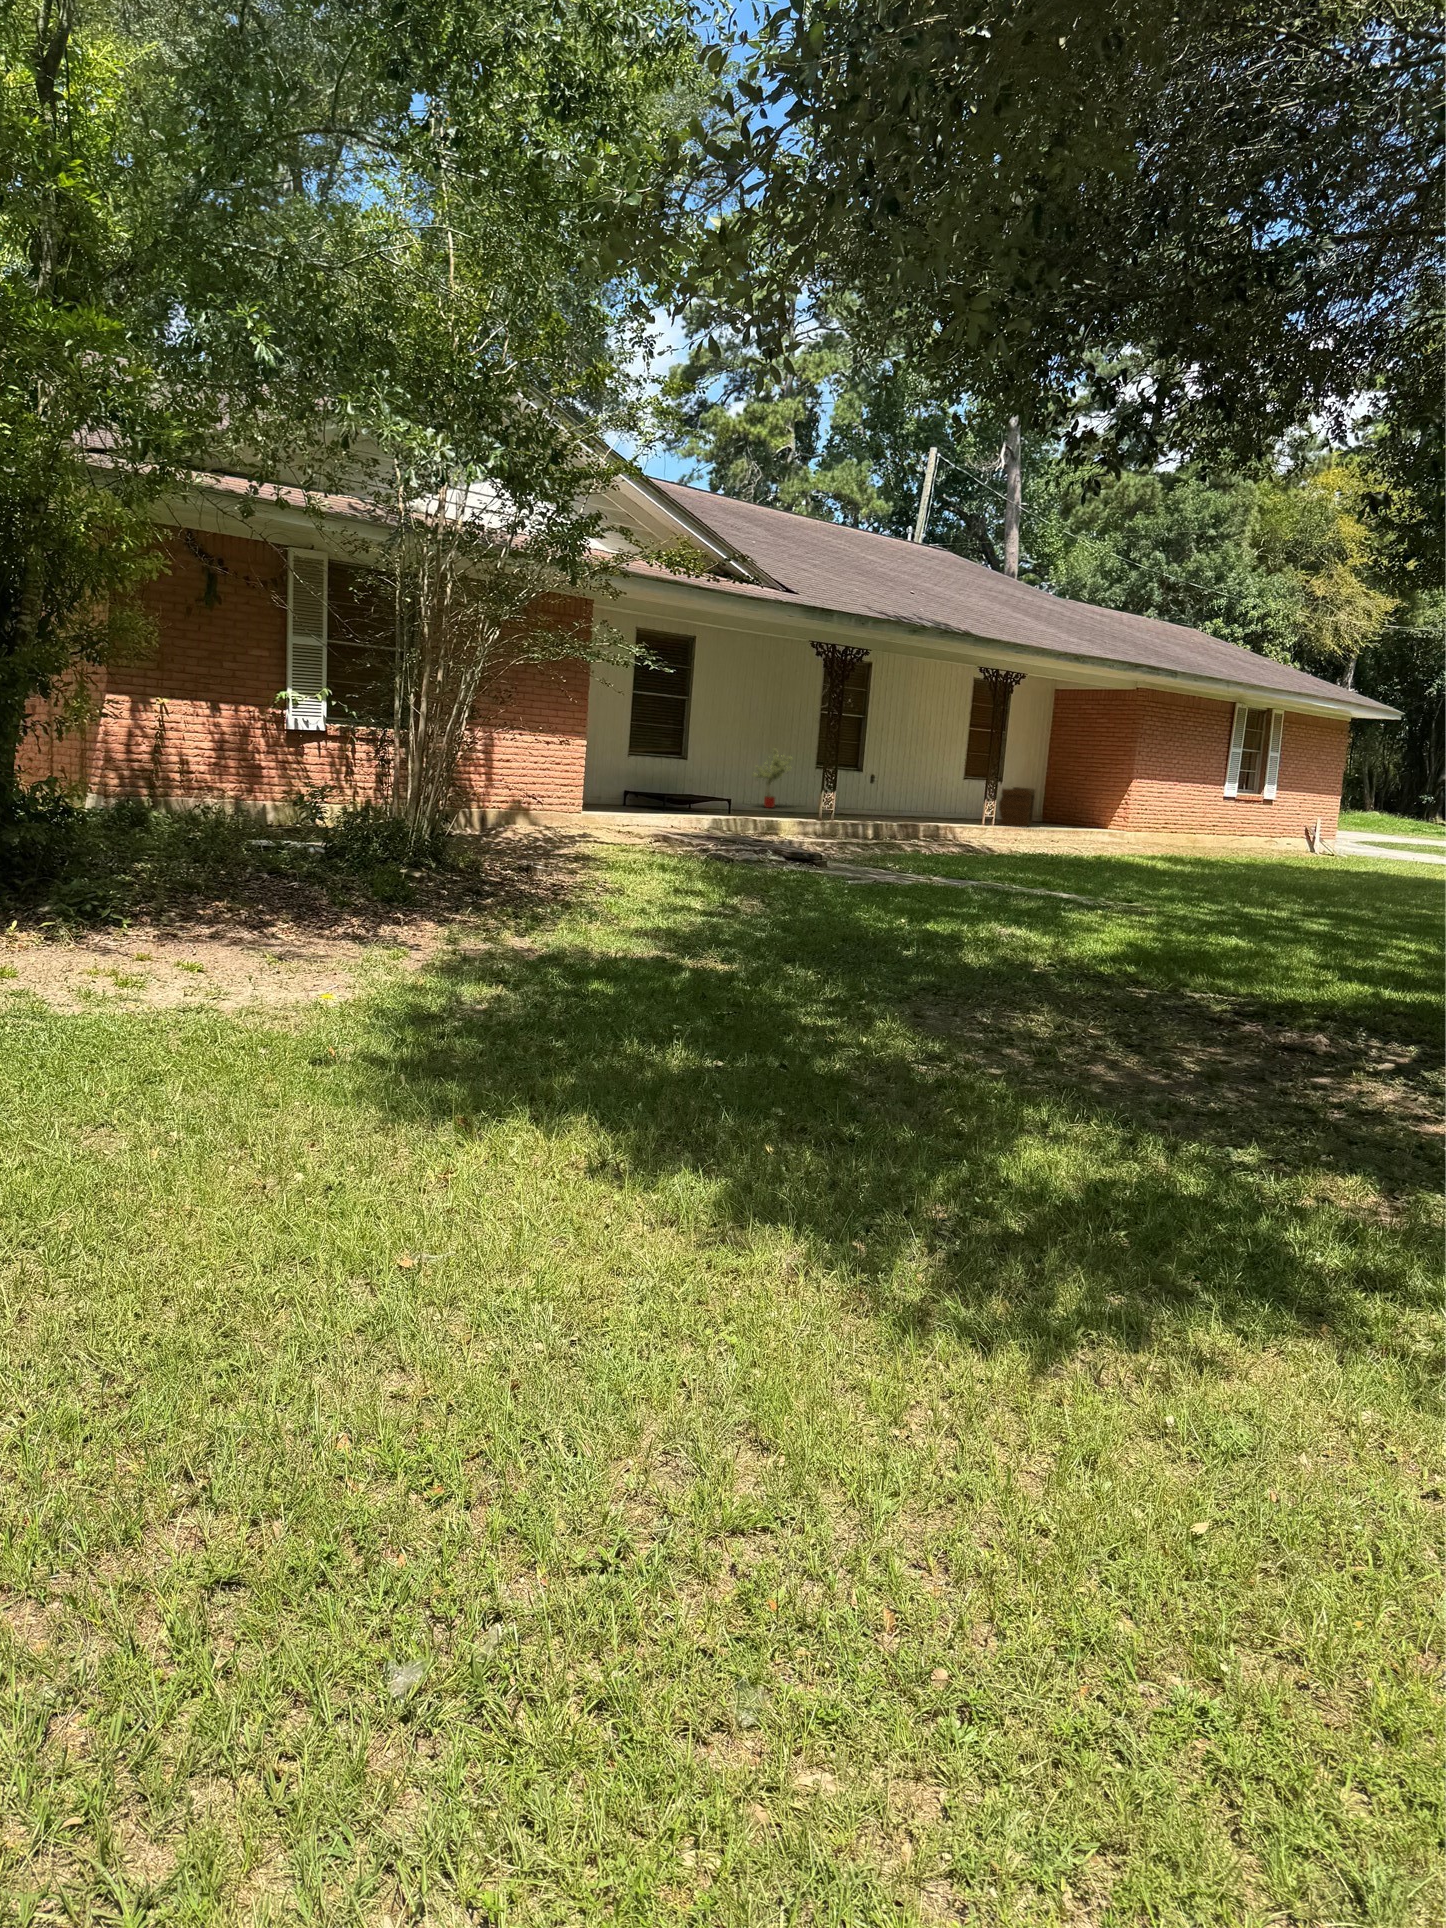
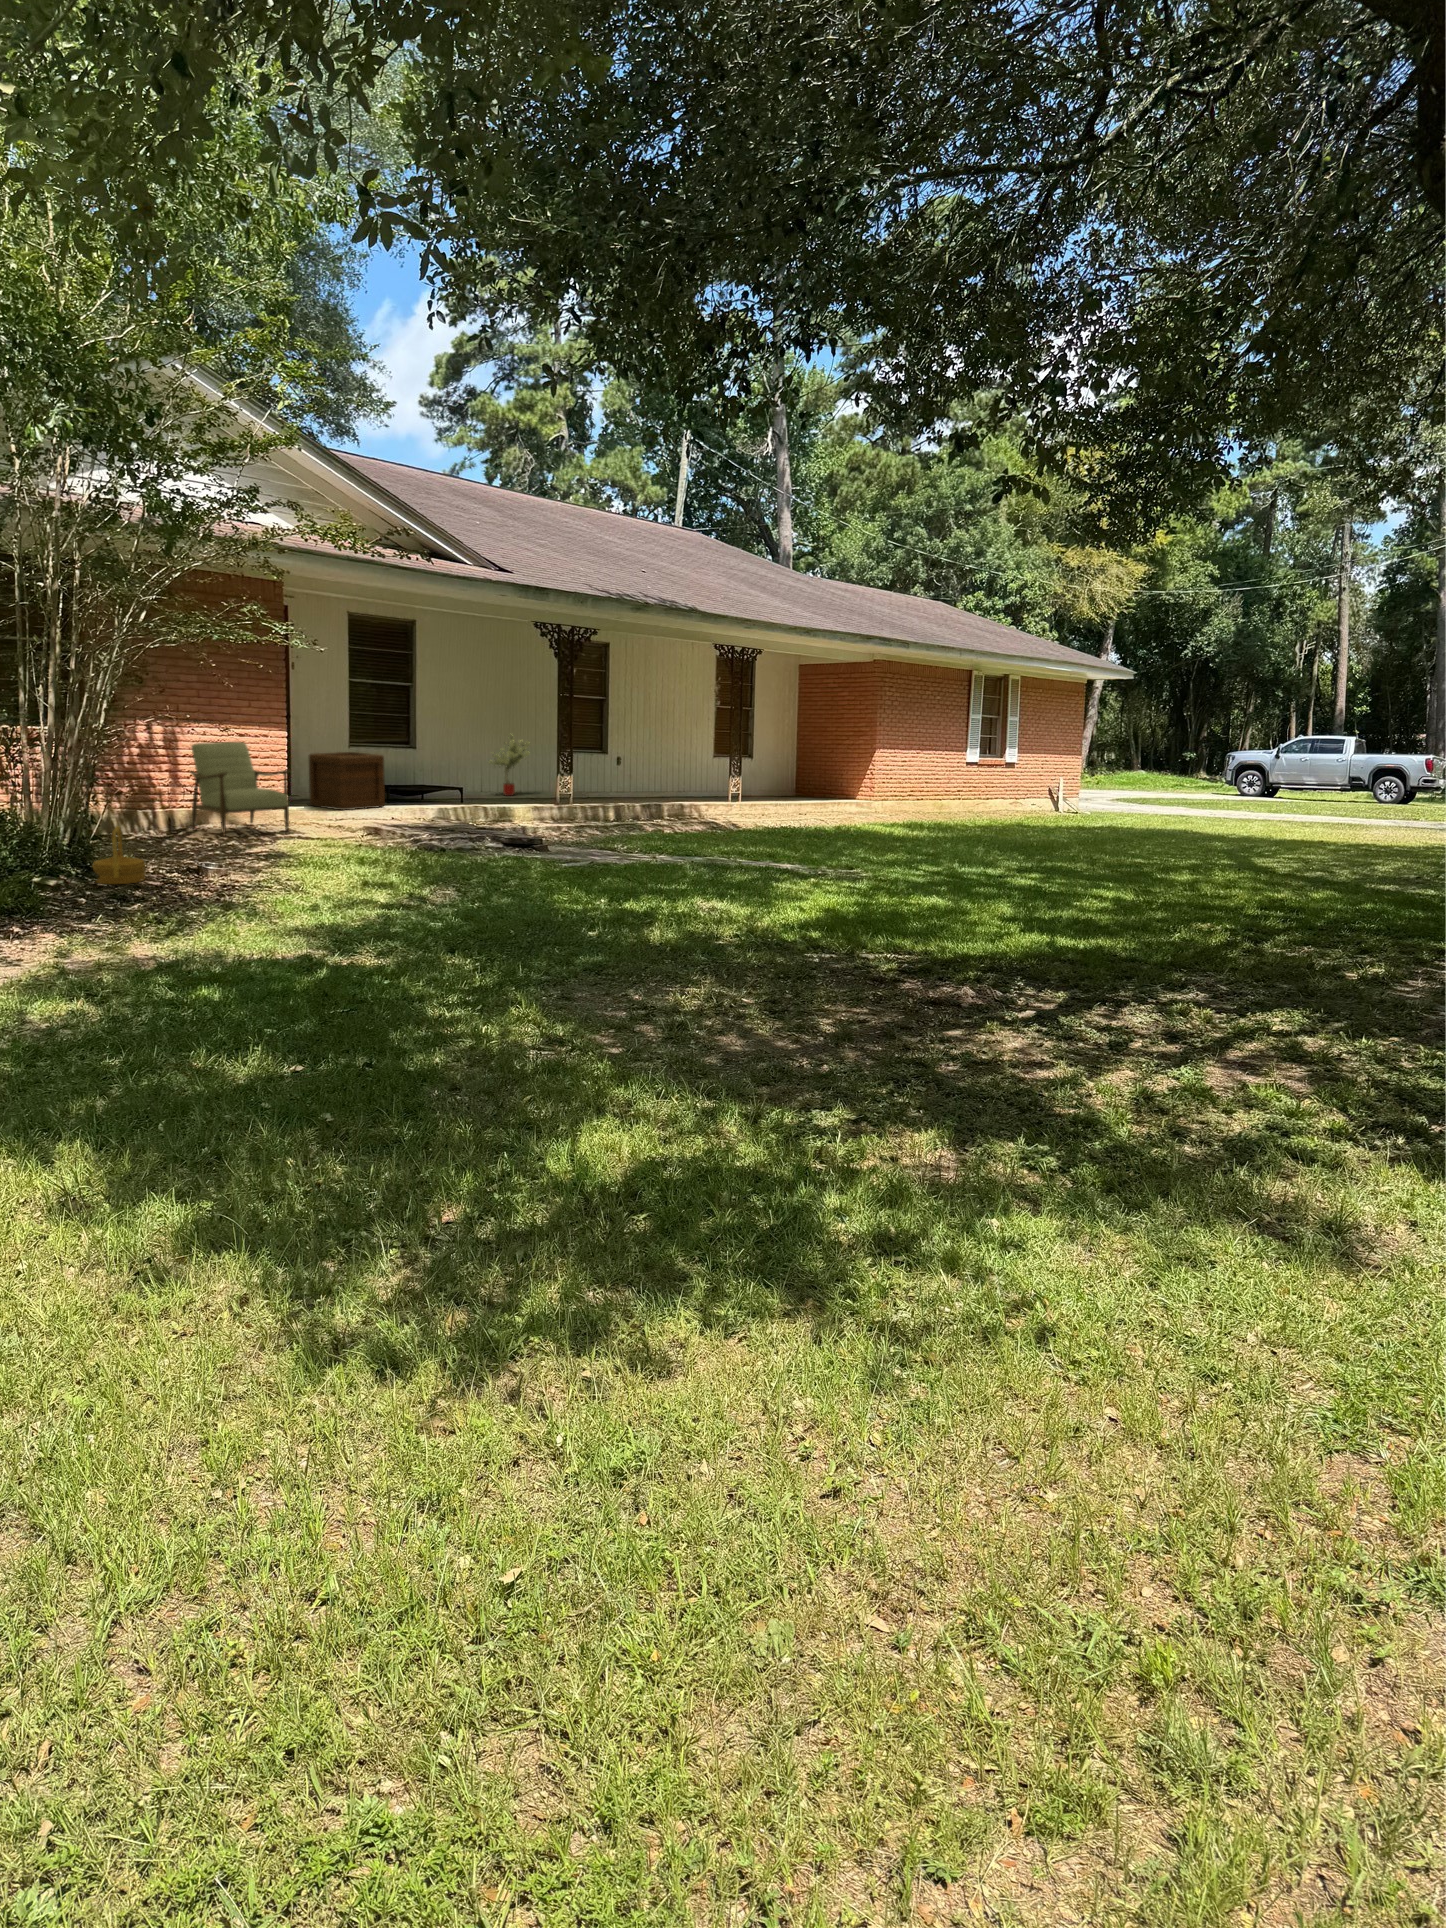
chair: none [497,748,592,836] -> present [191,742,290,836]
wooden crate: present [994,787,1035,828] -> present [309,752,385,811]
woven basket: none [440,824,486,878] -> present [92,825,145,884]

